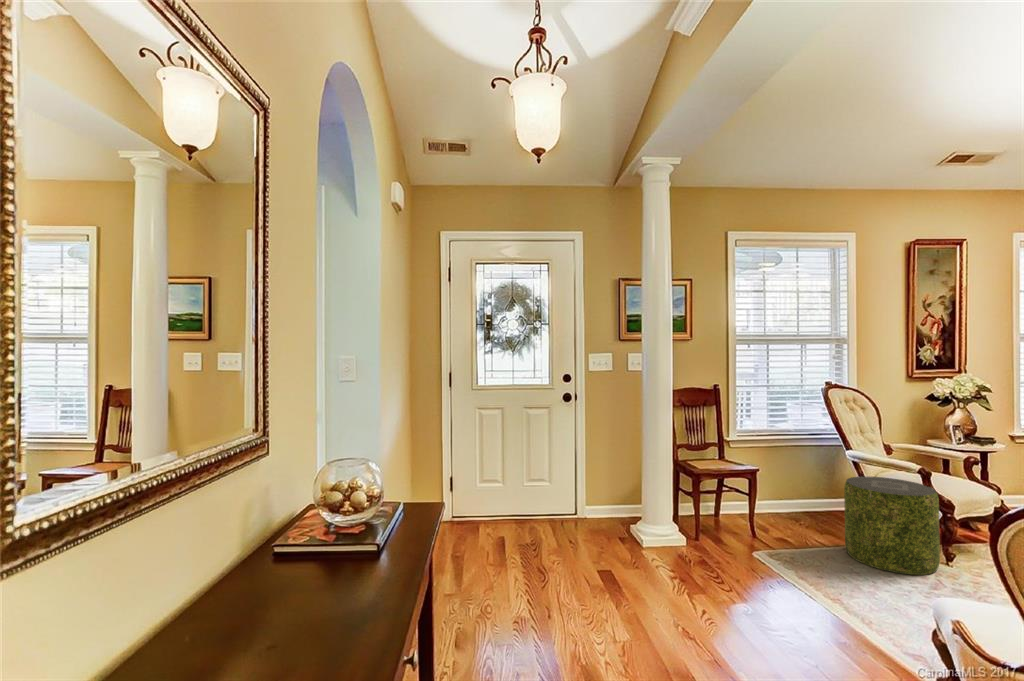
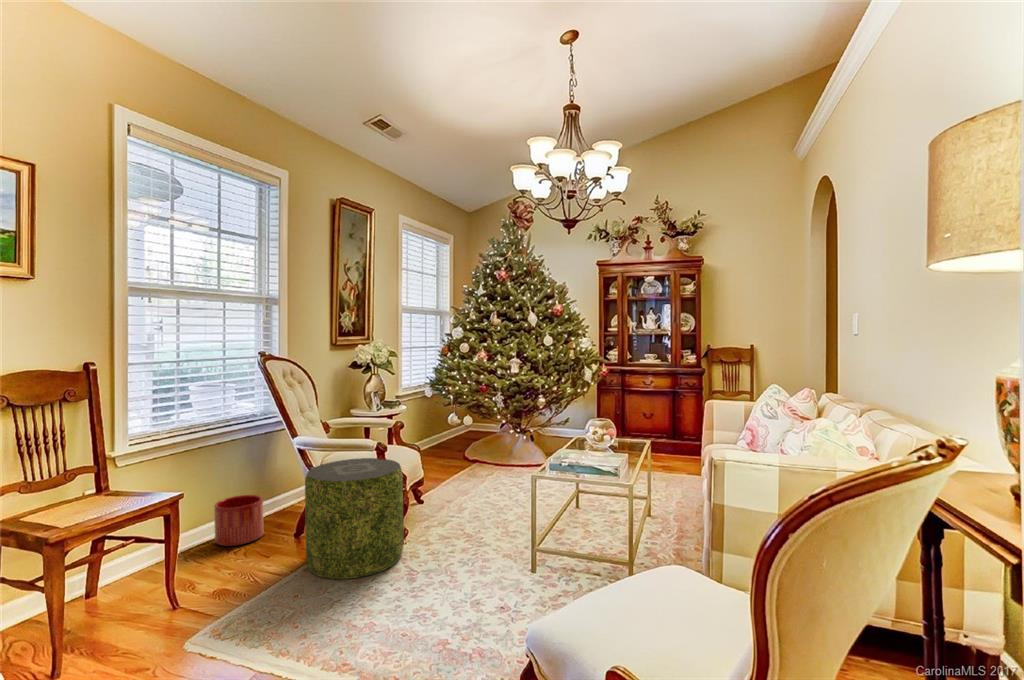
planter: none [791,486,827,522] -> present [214,495,264,546]

